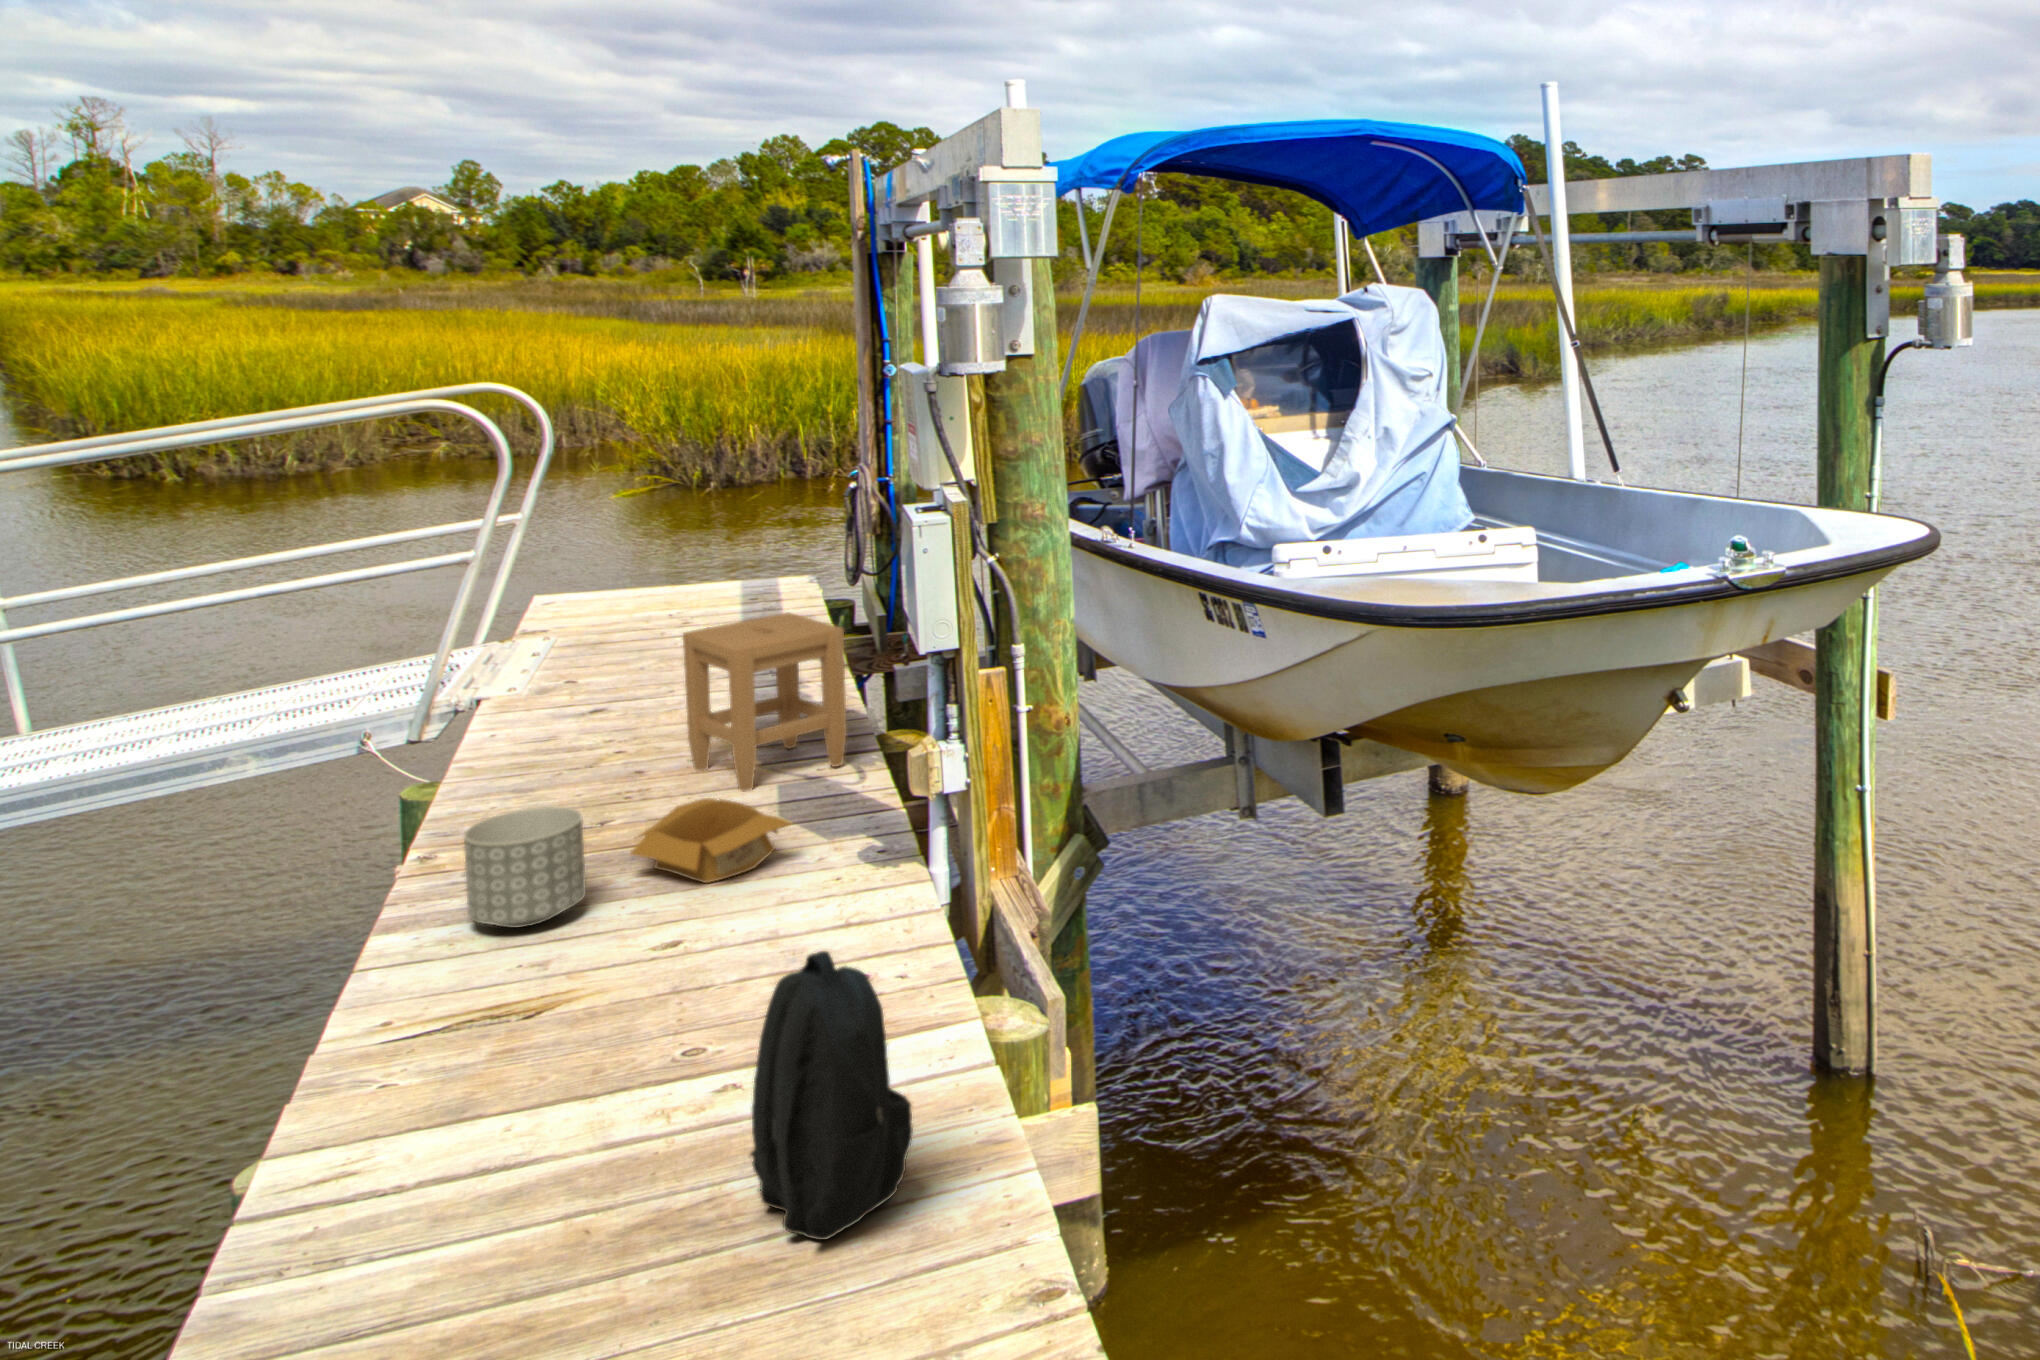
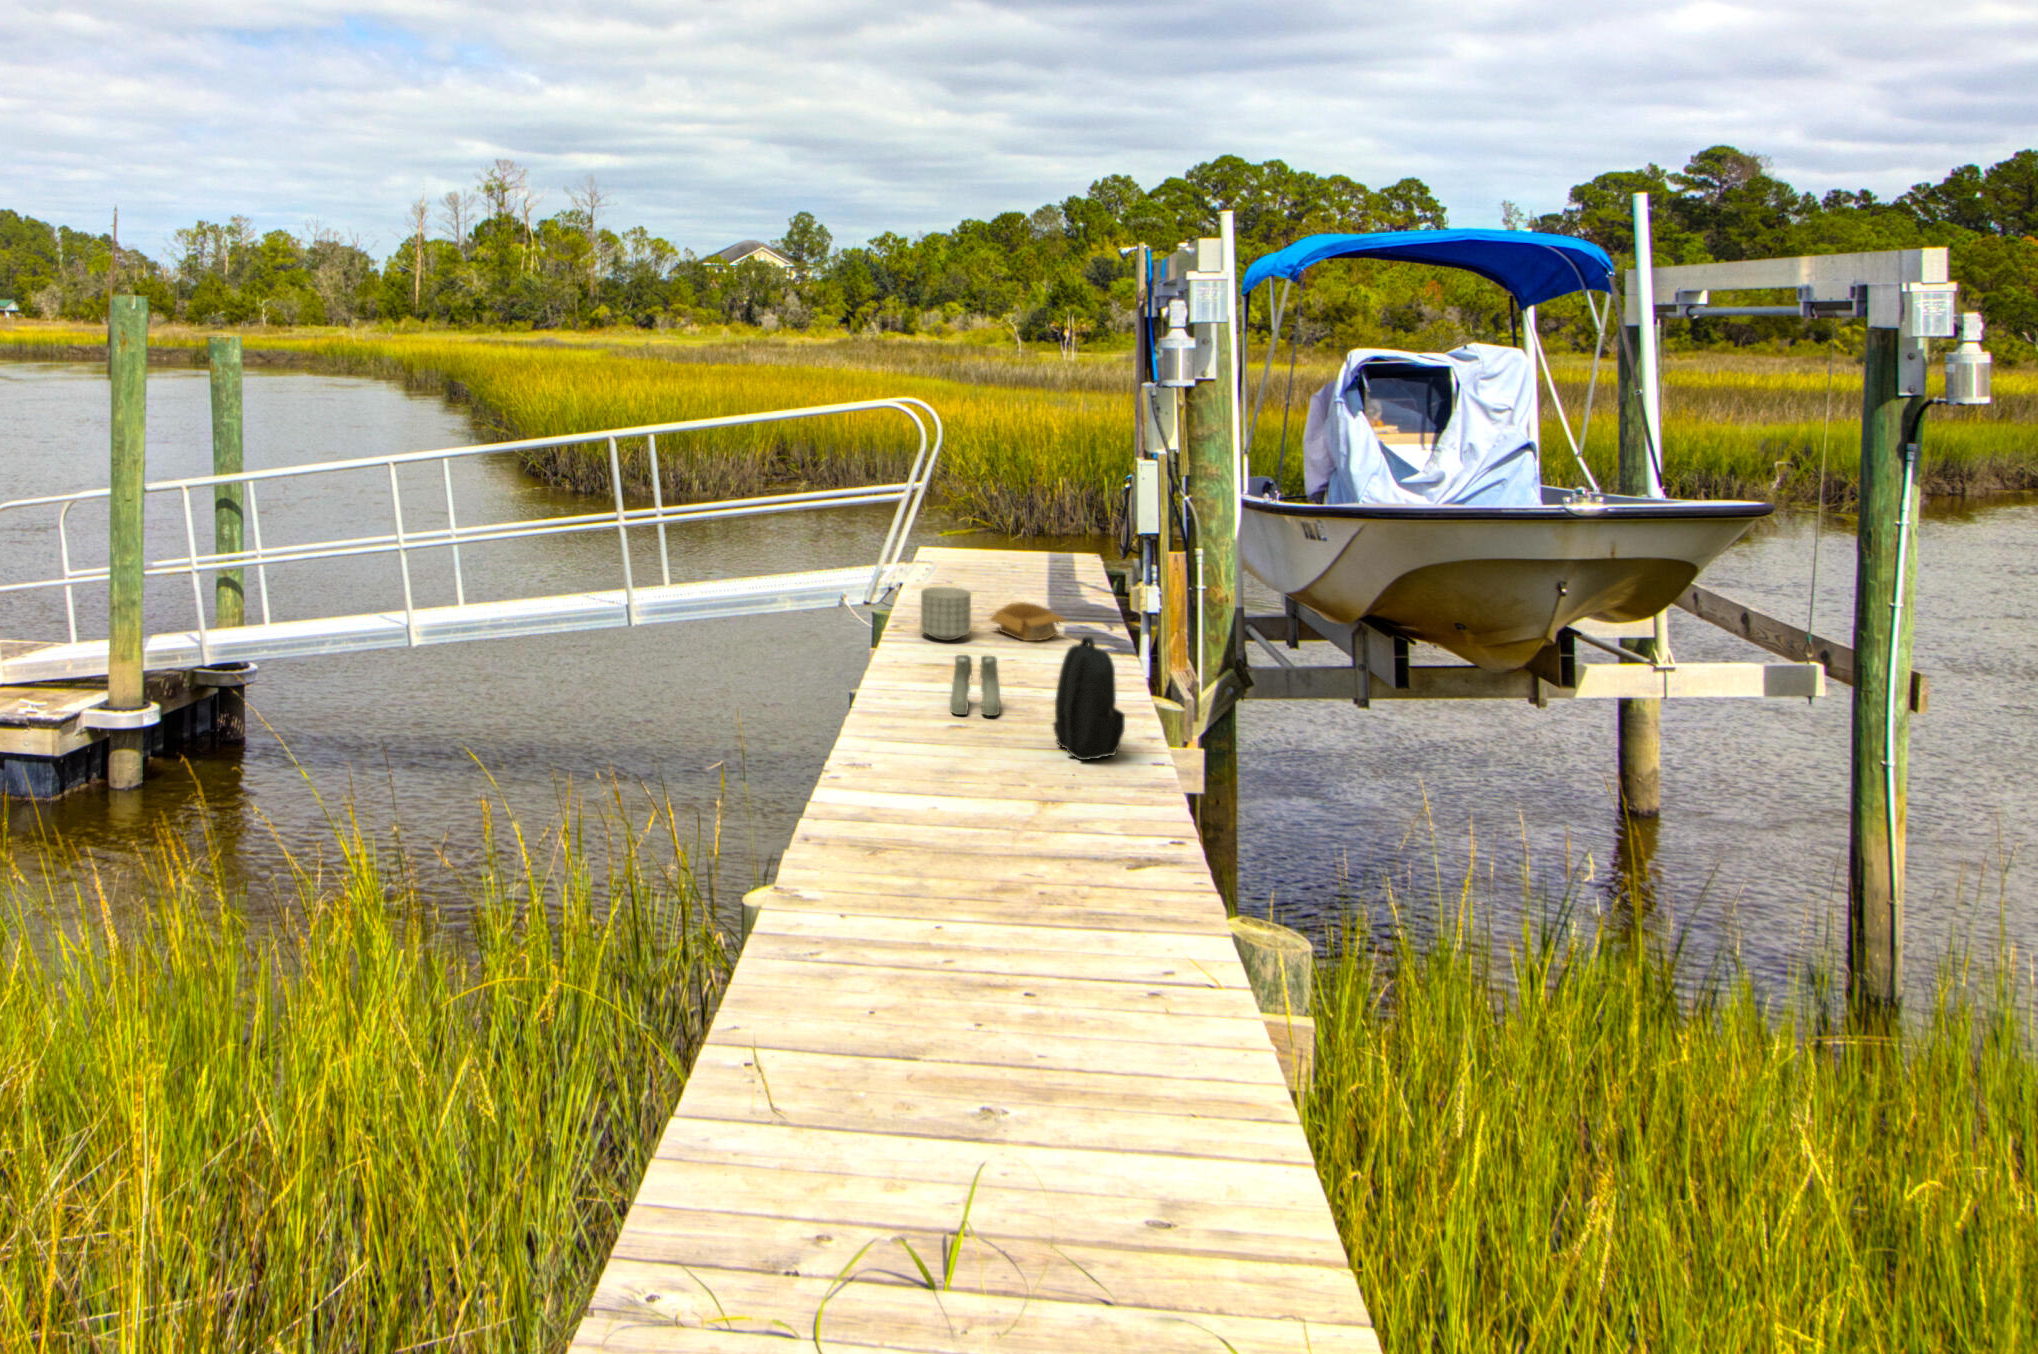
stool: present [683,613,847,792] -> none [1012,519,1098,610]
boots: none [502,1004,631,1179] -> present [950,655,1000,716]

